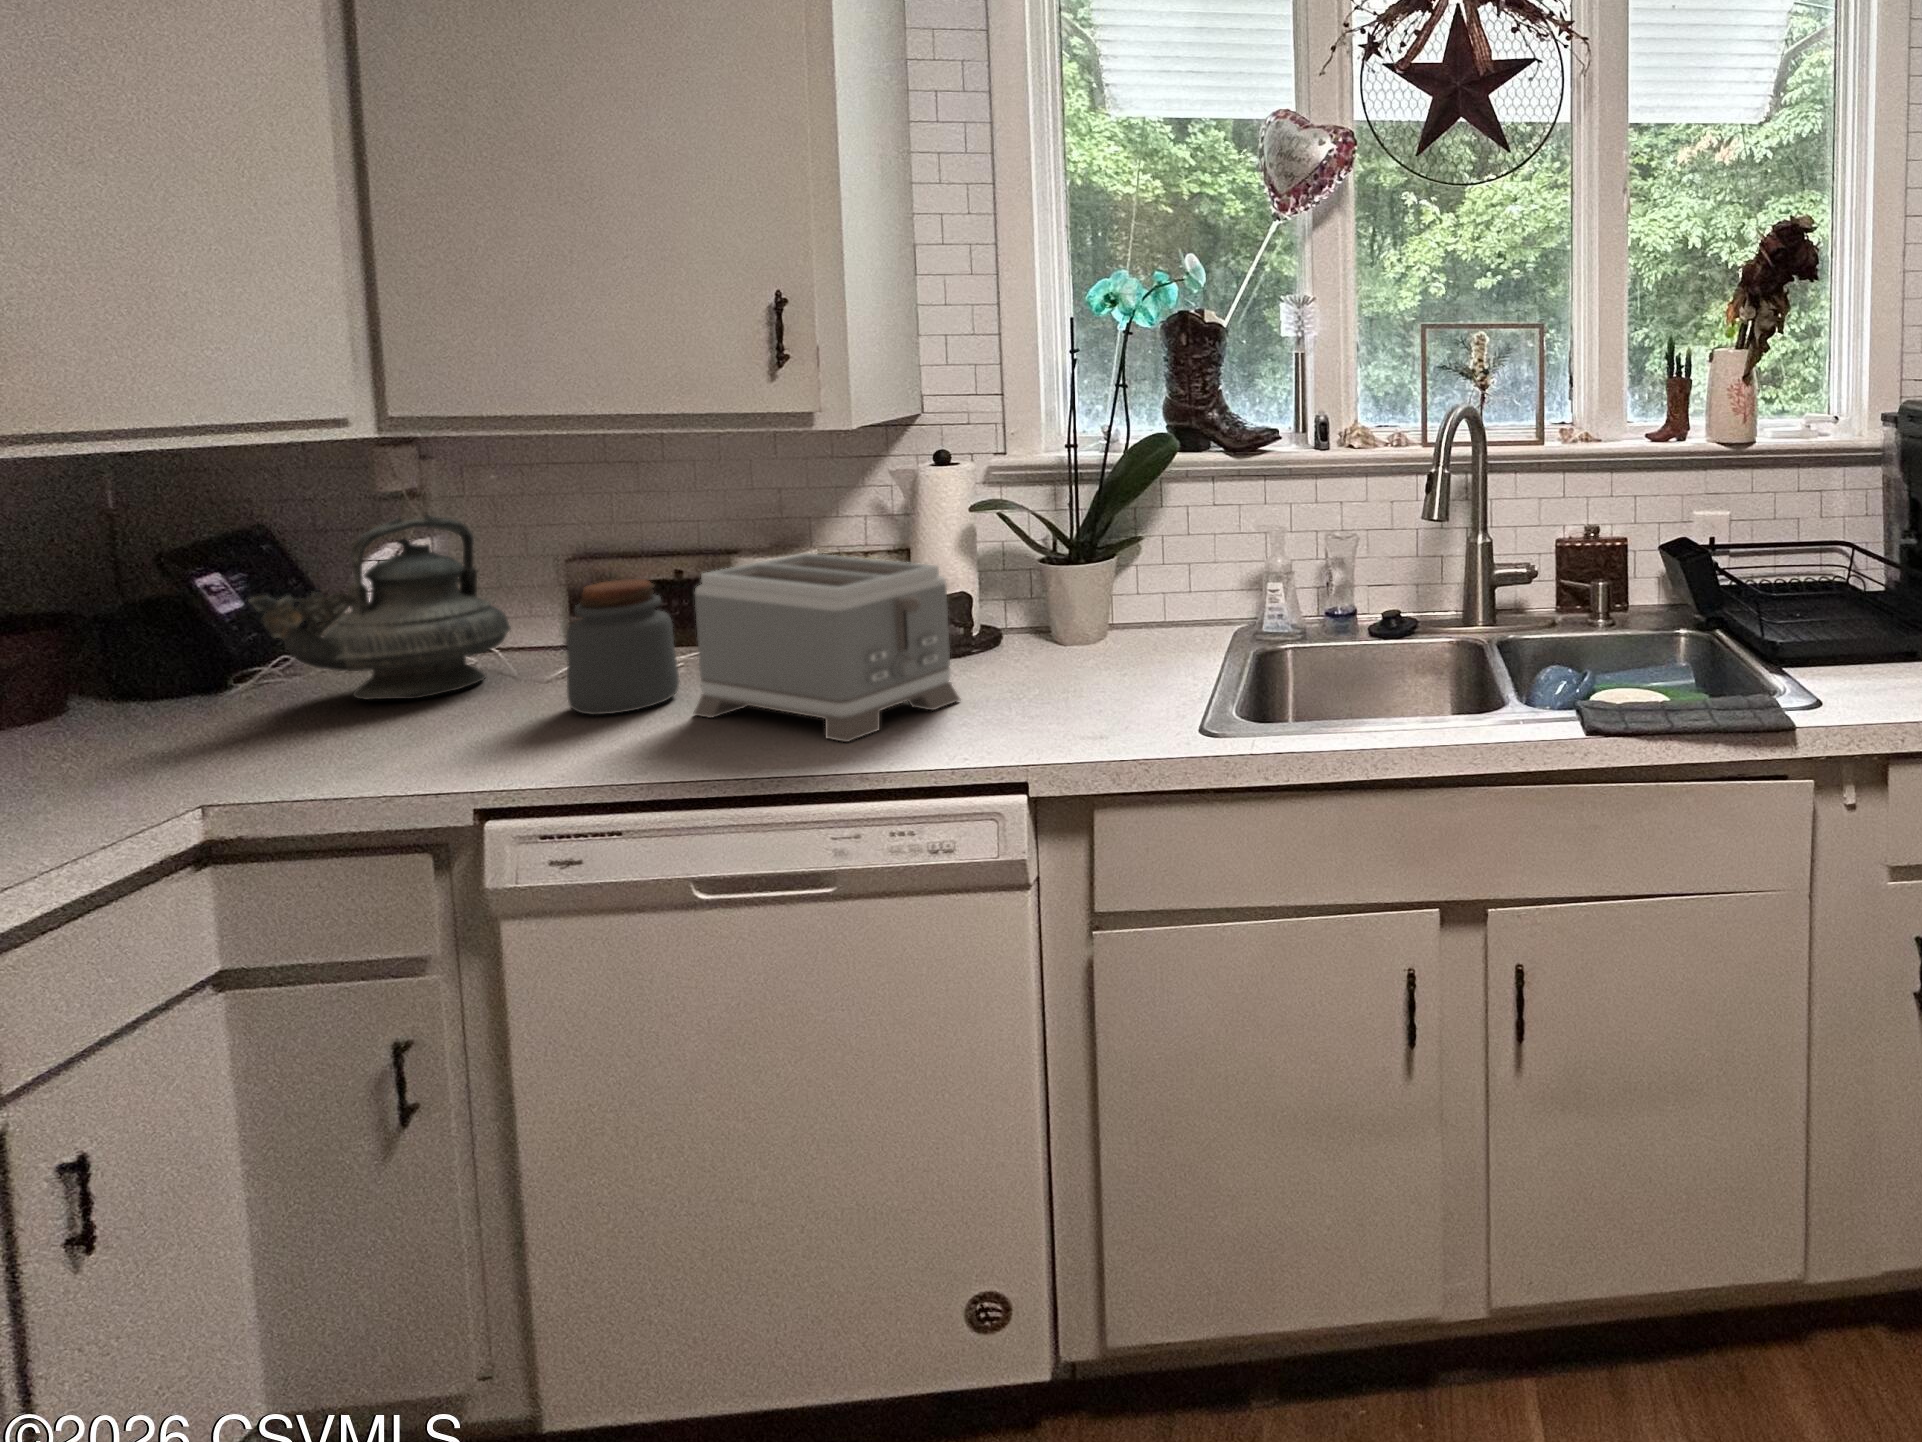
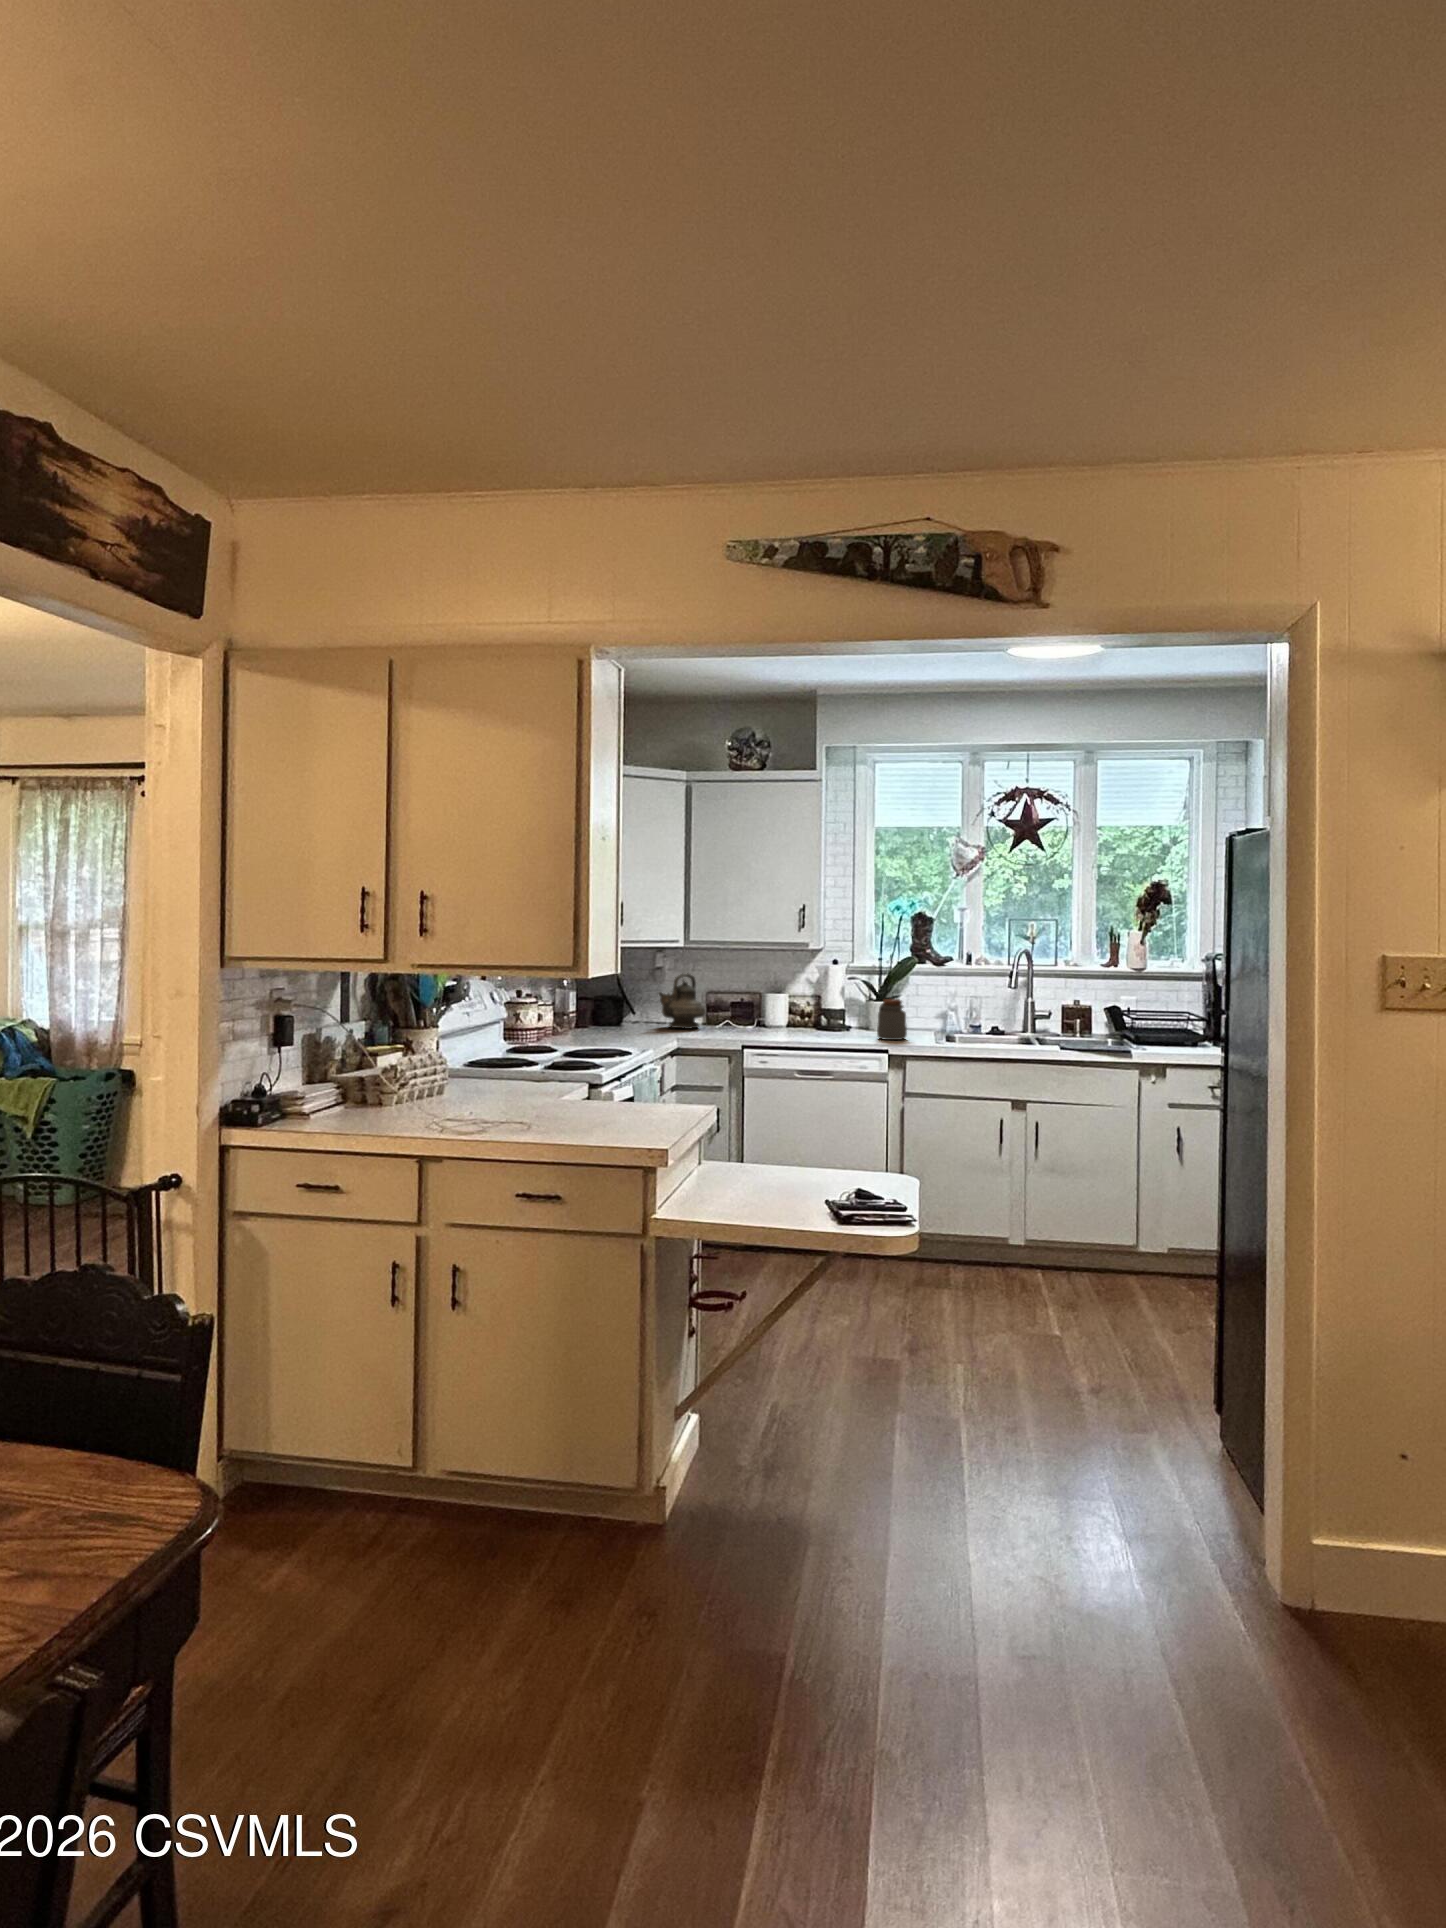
toaster: present [694,553,960,742] -> none [779,989,858,1040]
jar: present [566,579,679,715] -> present [877,999,907,1040]

